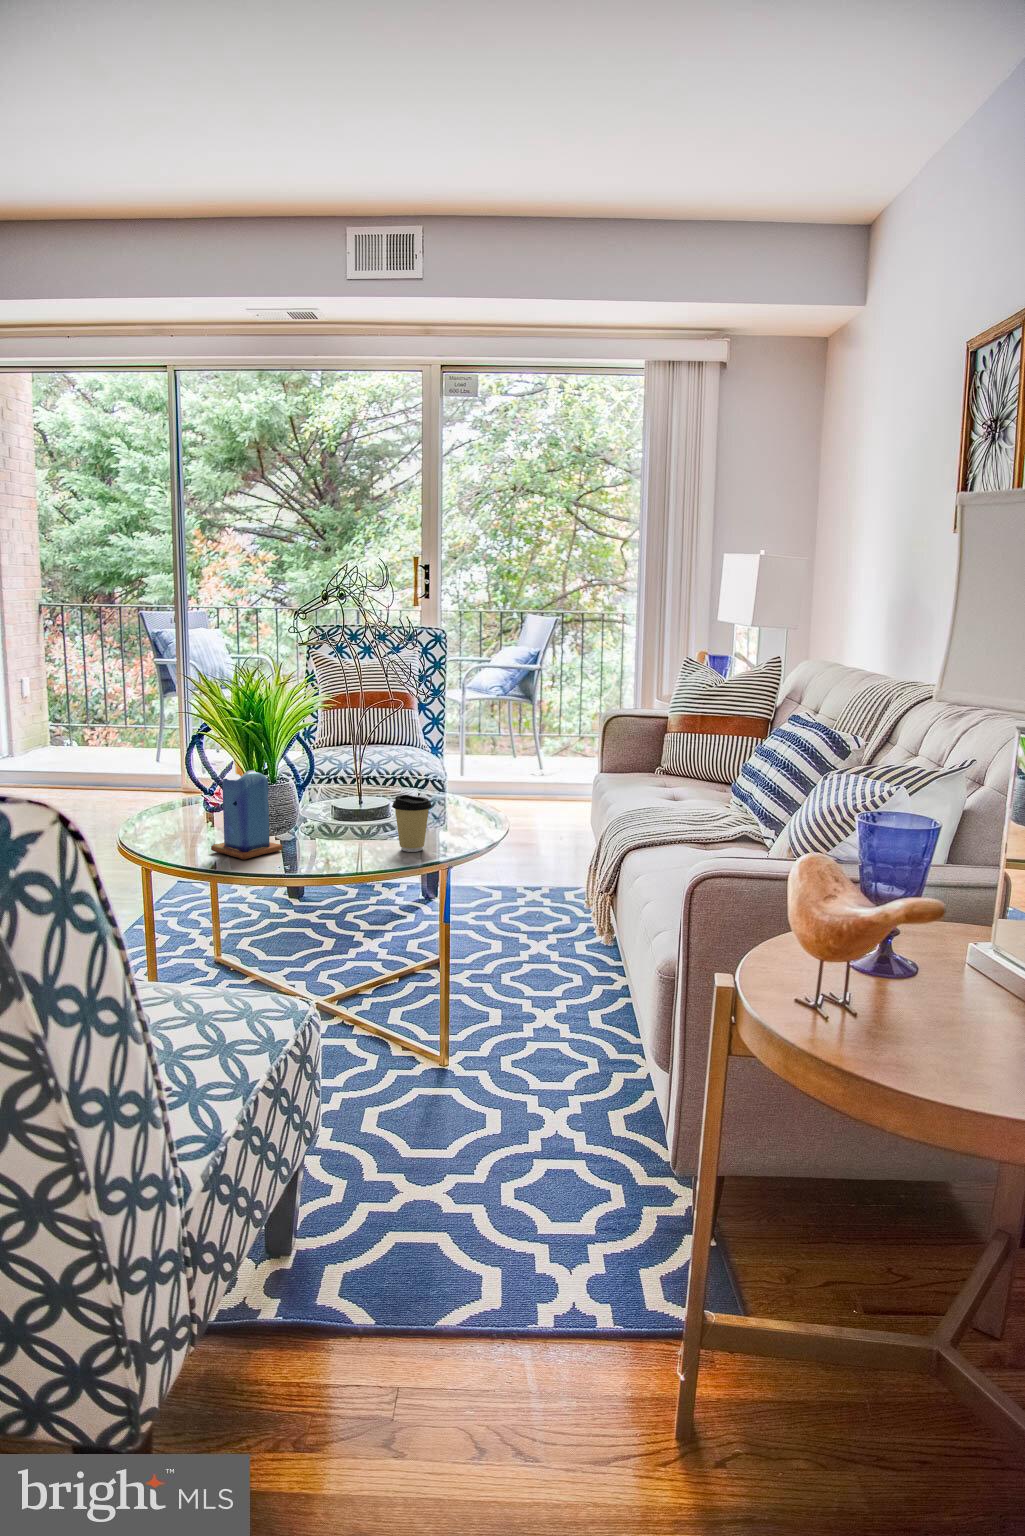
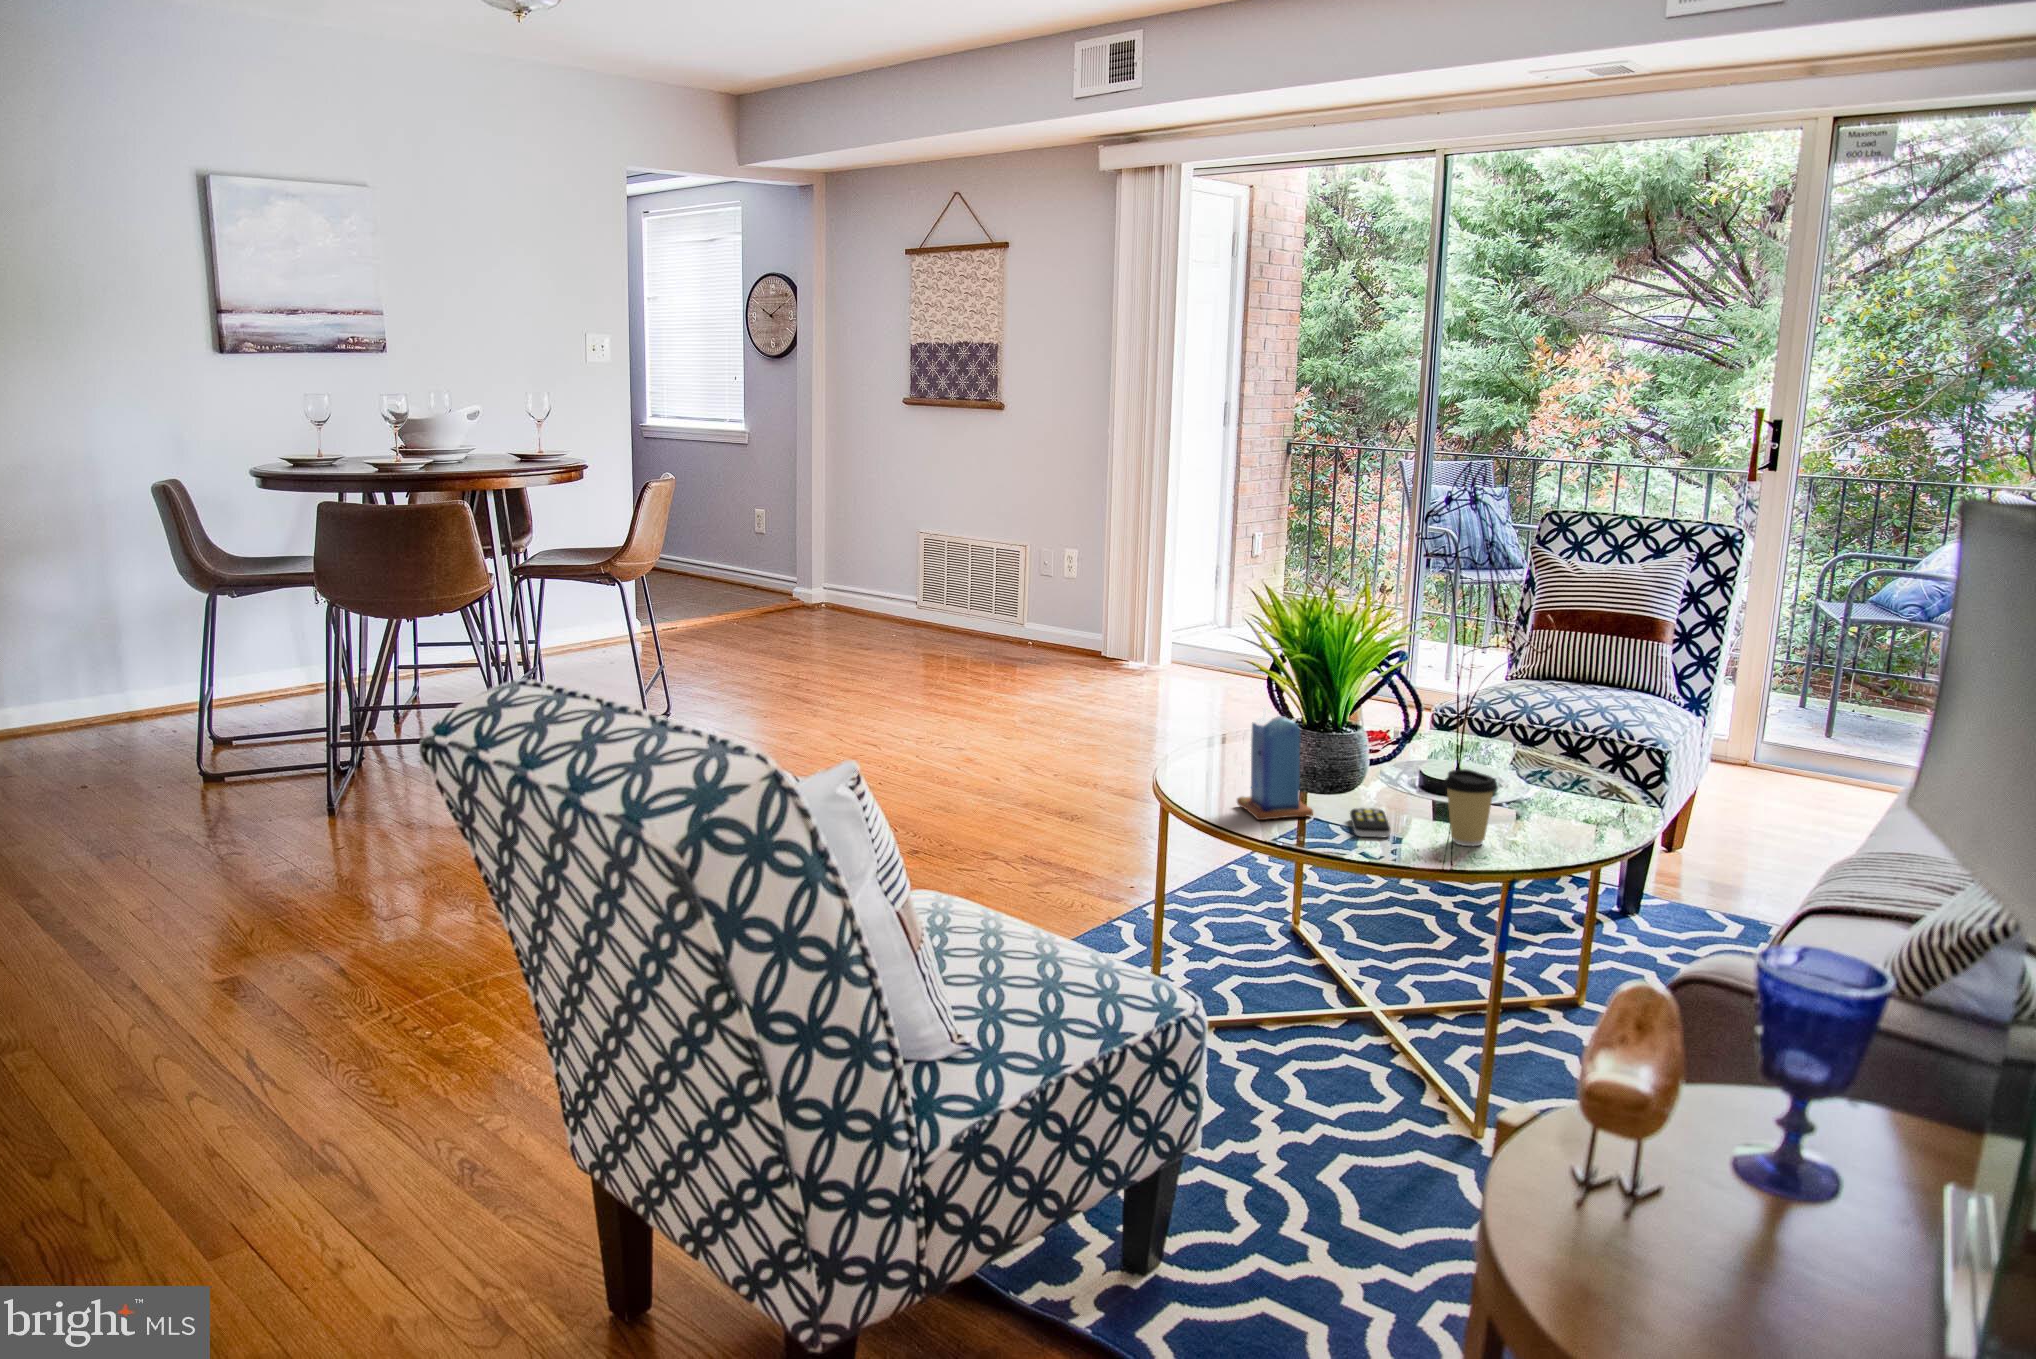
remote control: none [312,836,356,858] -> present [1350,808,1391,837]

